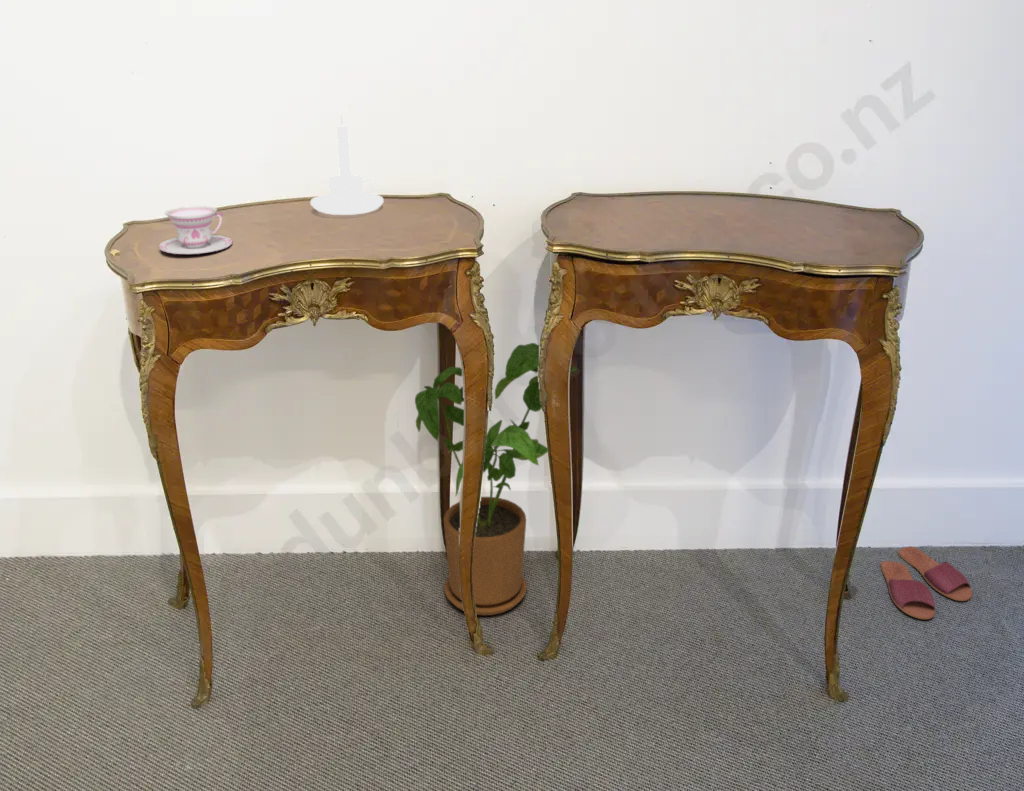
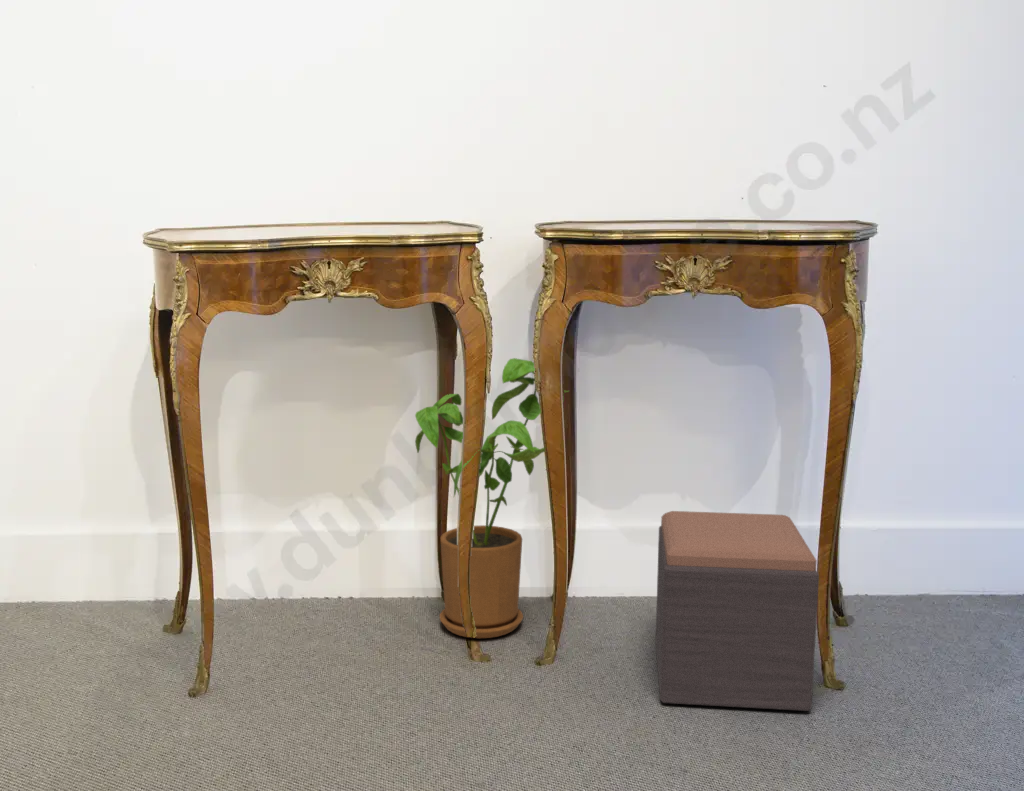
candle holder: present [310,114,383,215] -> none [328,143,393,229]
teacup: present [159,206,232,254] -> none [194,203,258,237]
footstool: none [657,509,827,725] -> present [656,511,819,711]
slippers: present [881,547,972,619] -> none [880,592,973,640]

